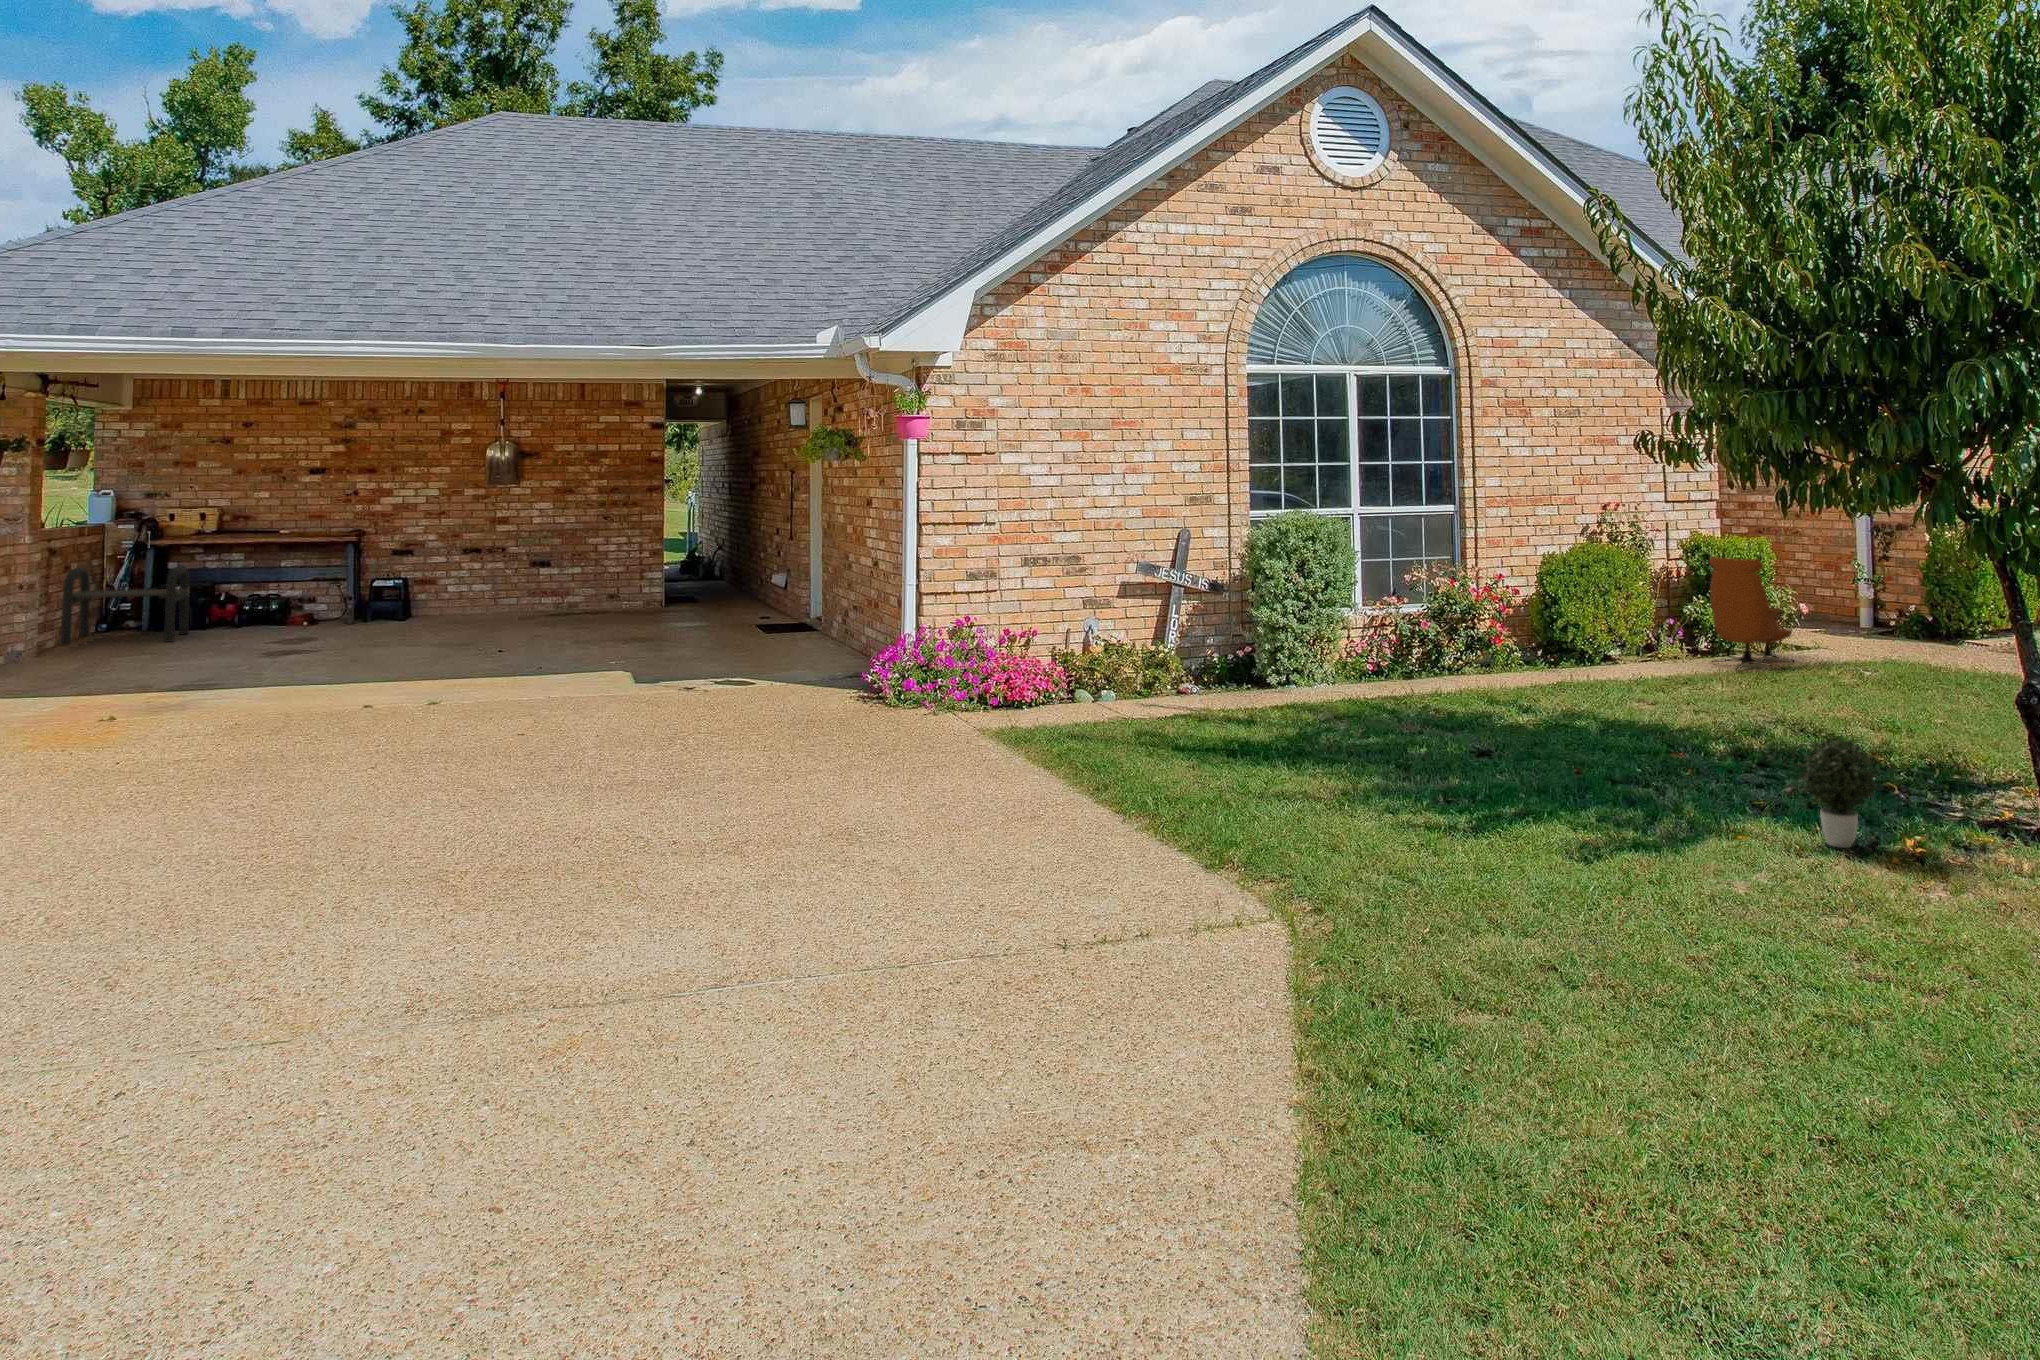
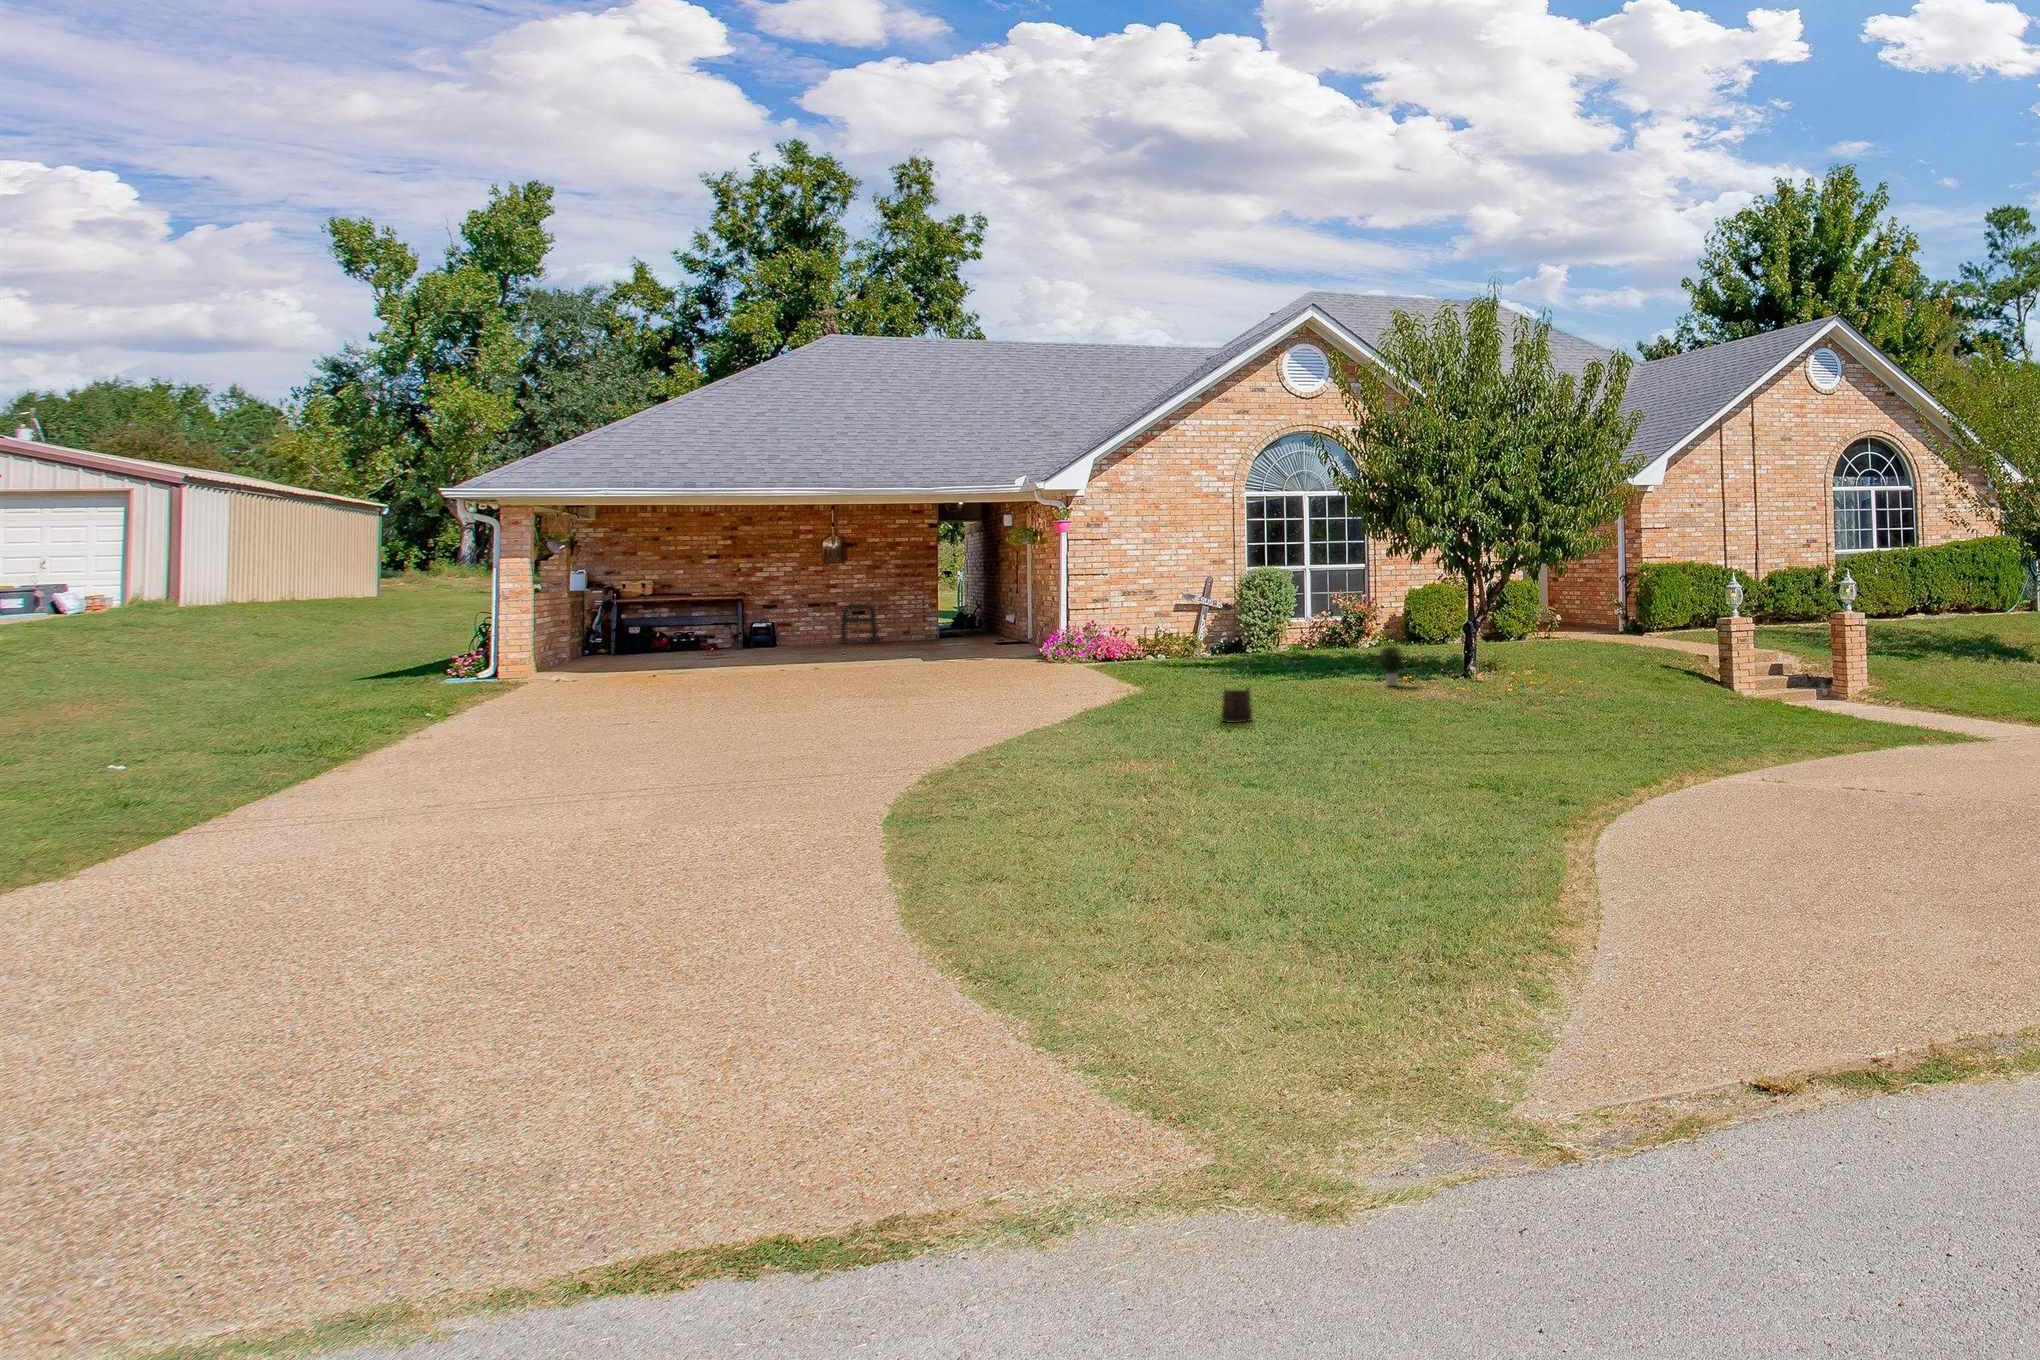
lounge chair: present [1709,556,1792,671] -> none [1496,590,1553,650]
bench: present [60,565,190,645] -> present [840,604,878,643]
bucket: none [1816,1054,1958,1237] -> present [1221,688,1252,723]

